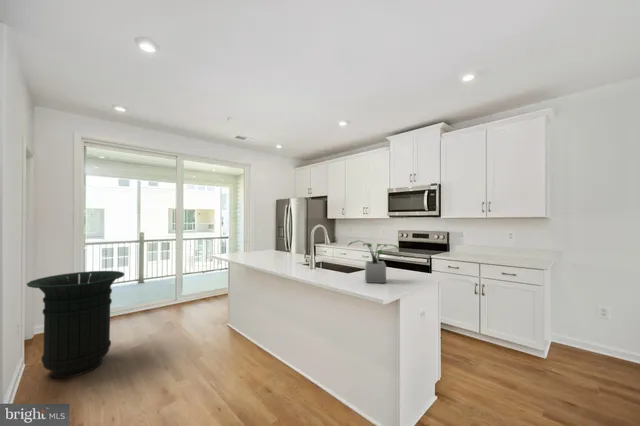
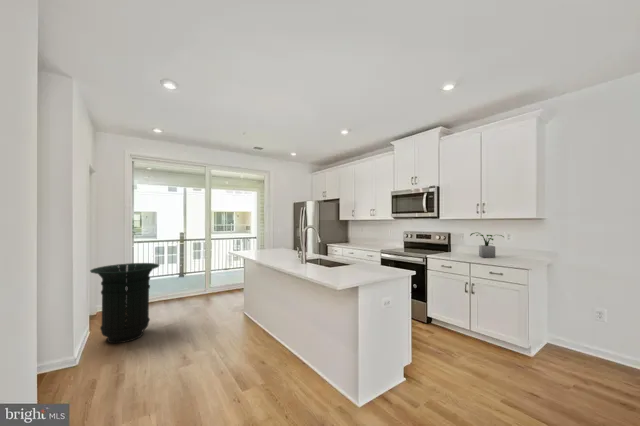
potted plant: present [349,241,399,283] -> present [470,233,504,258]

